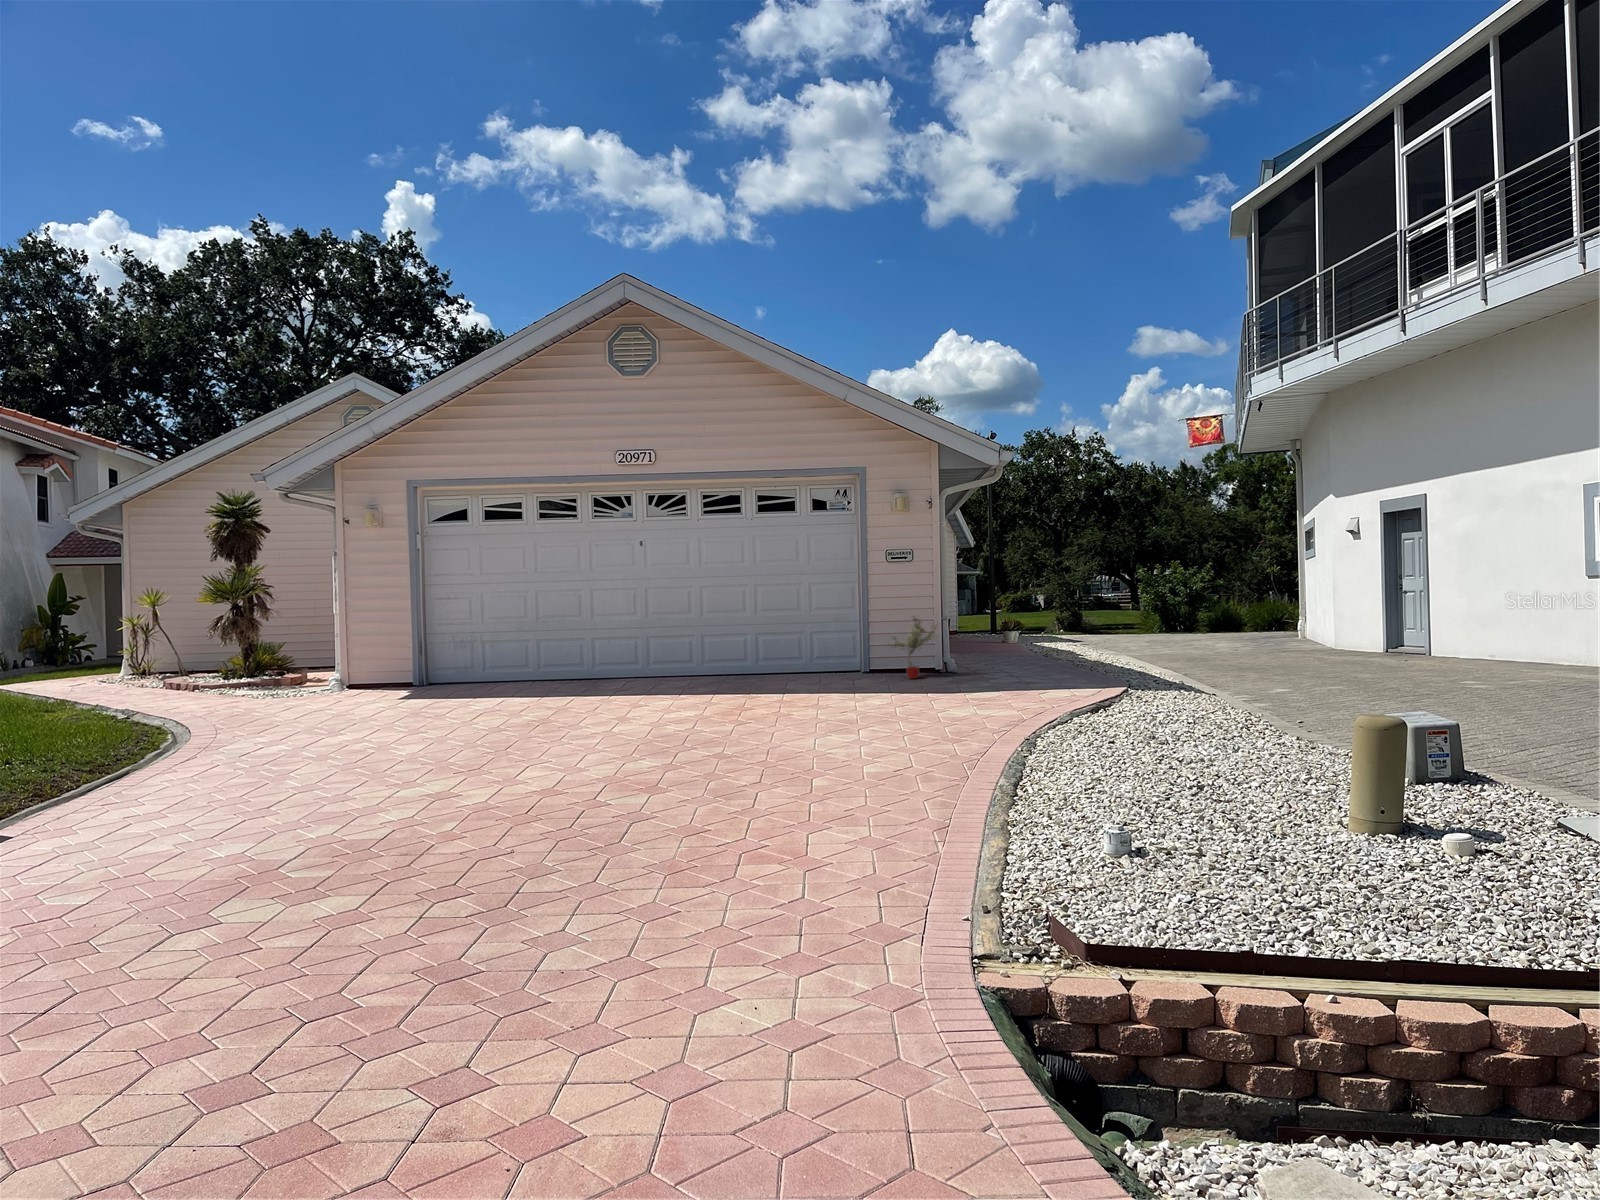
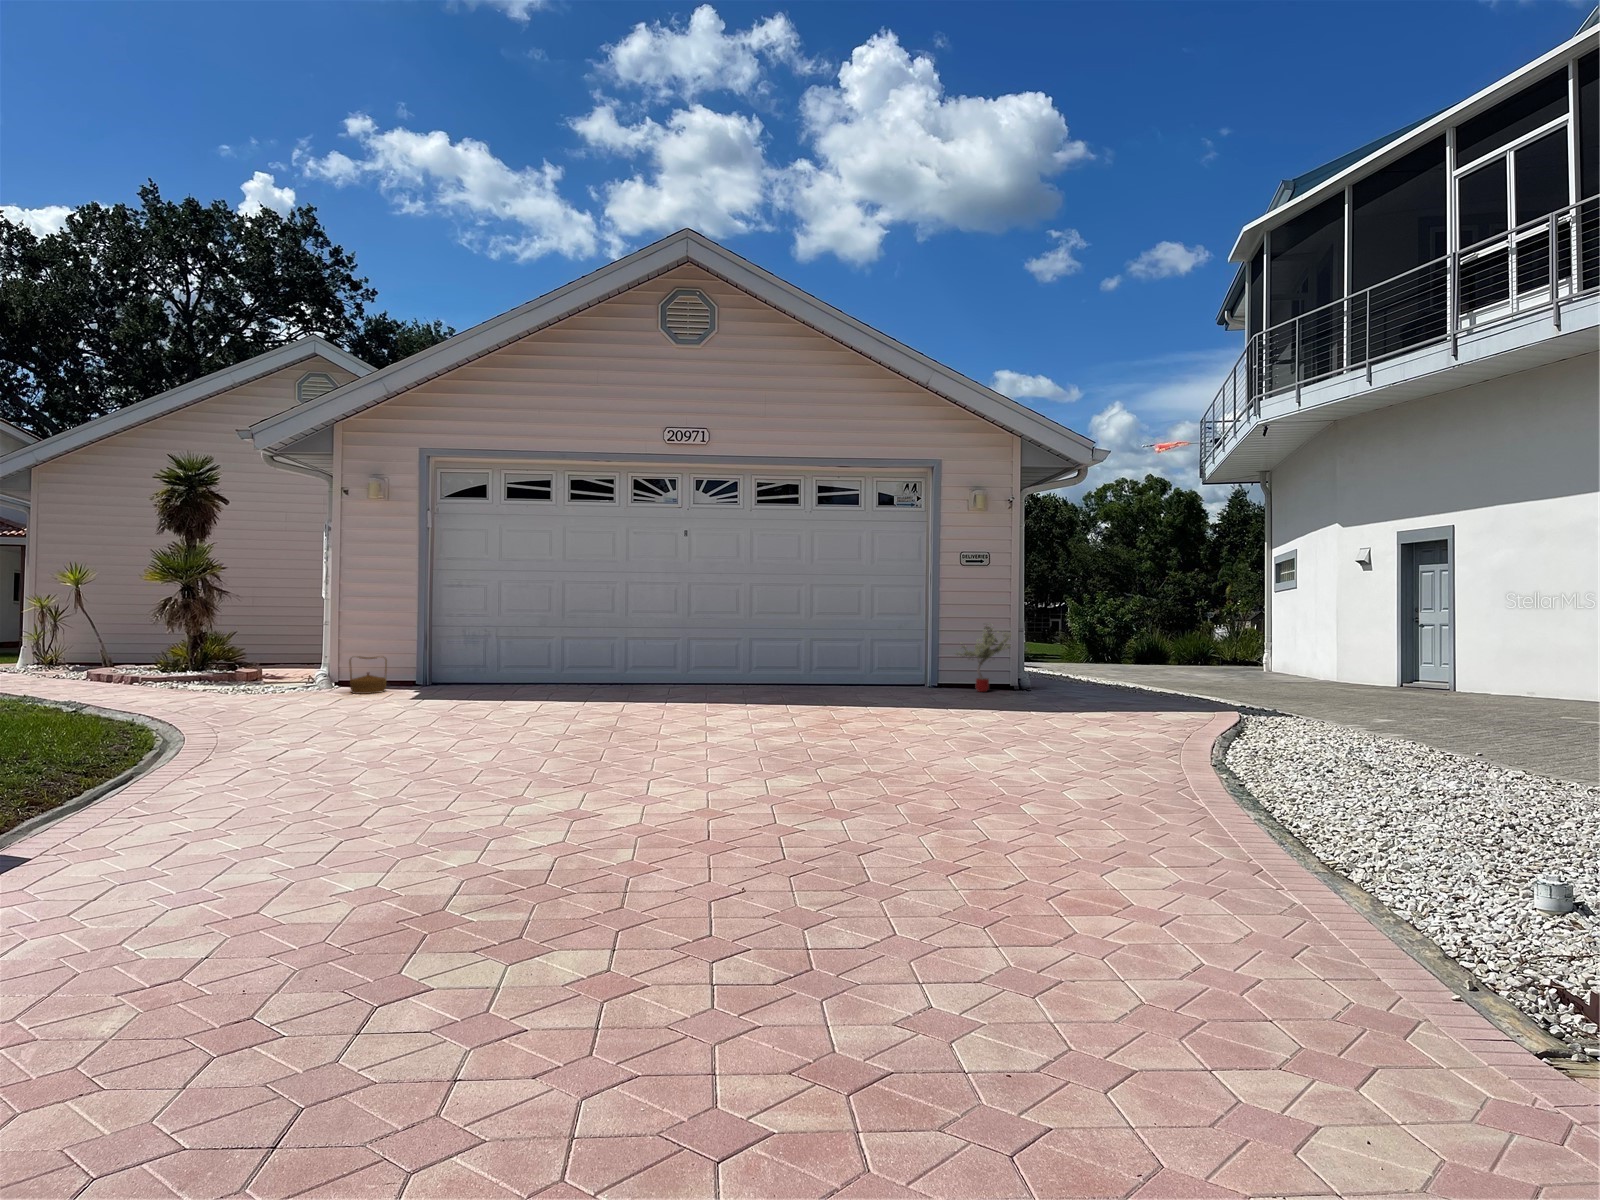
woven basket: none [354,662,386,695] -> present [349,656,387,694]

